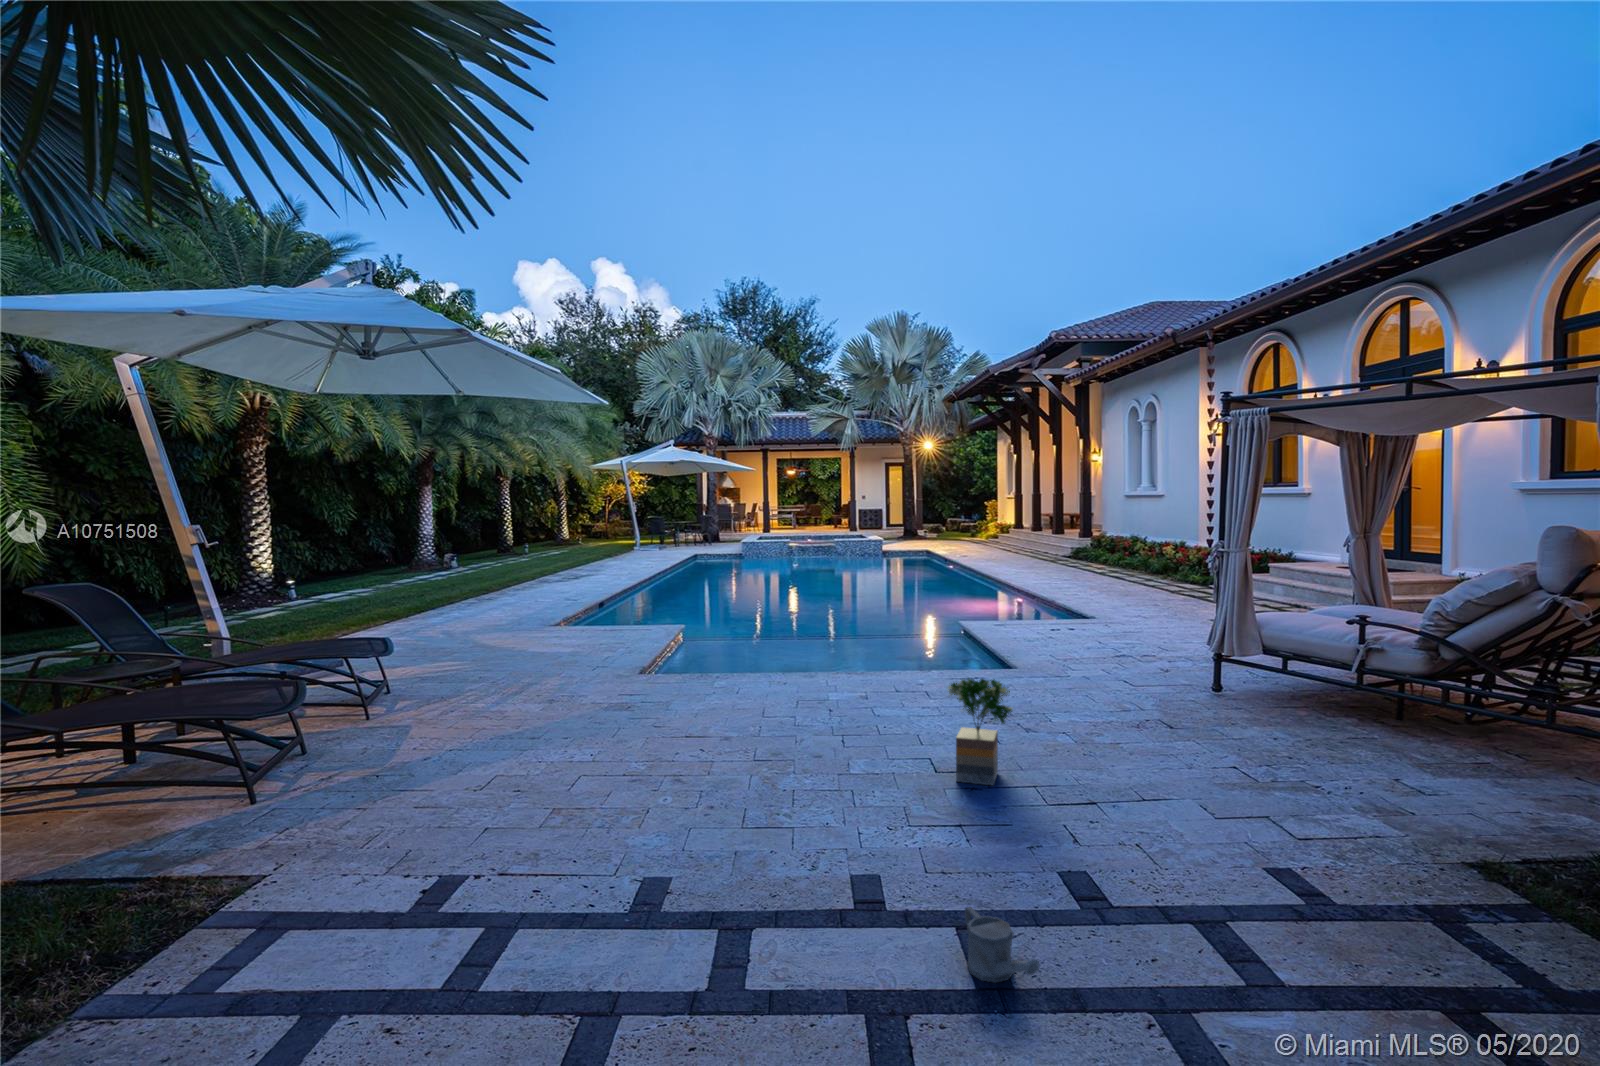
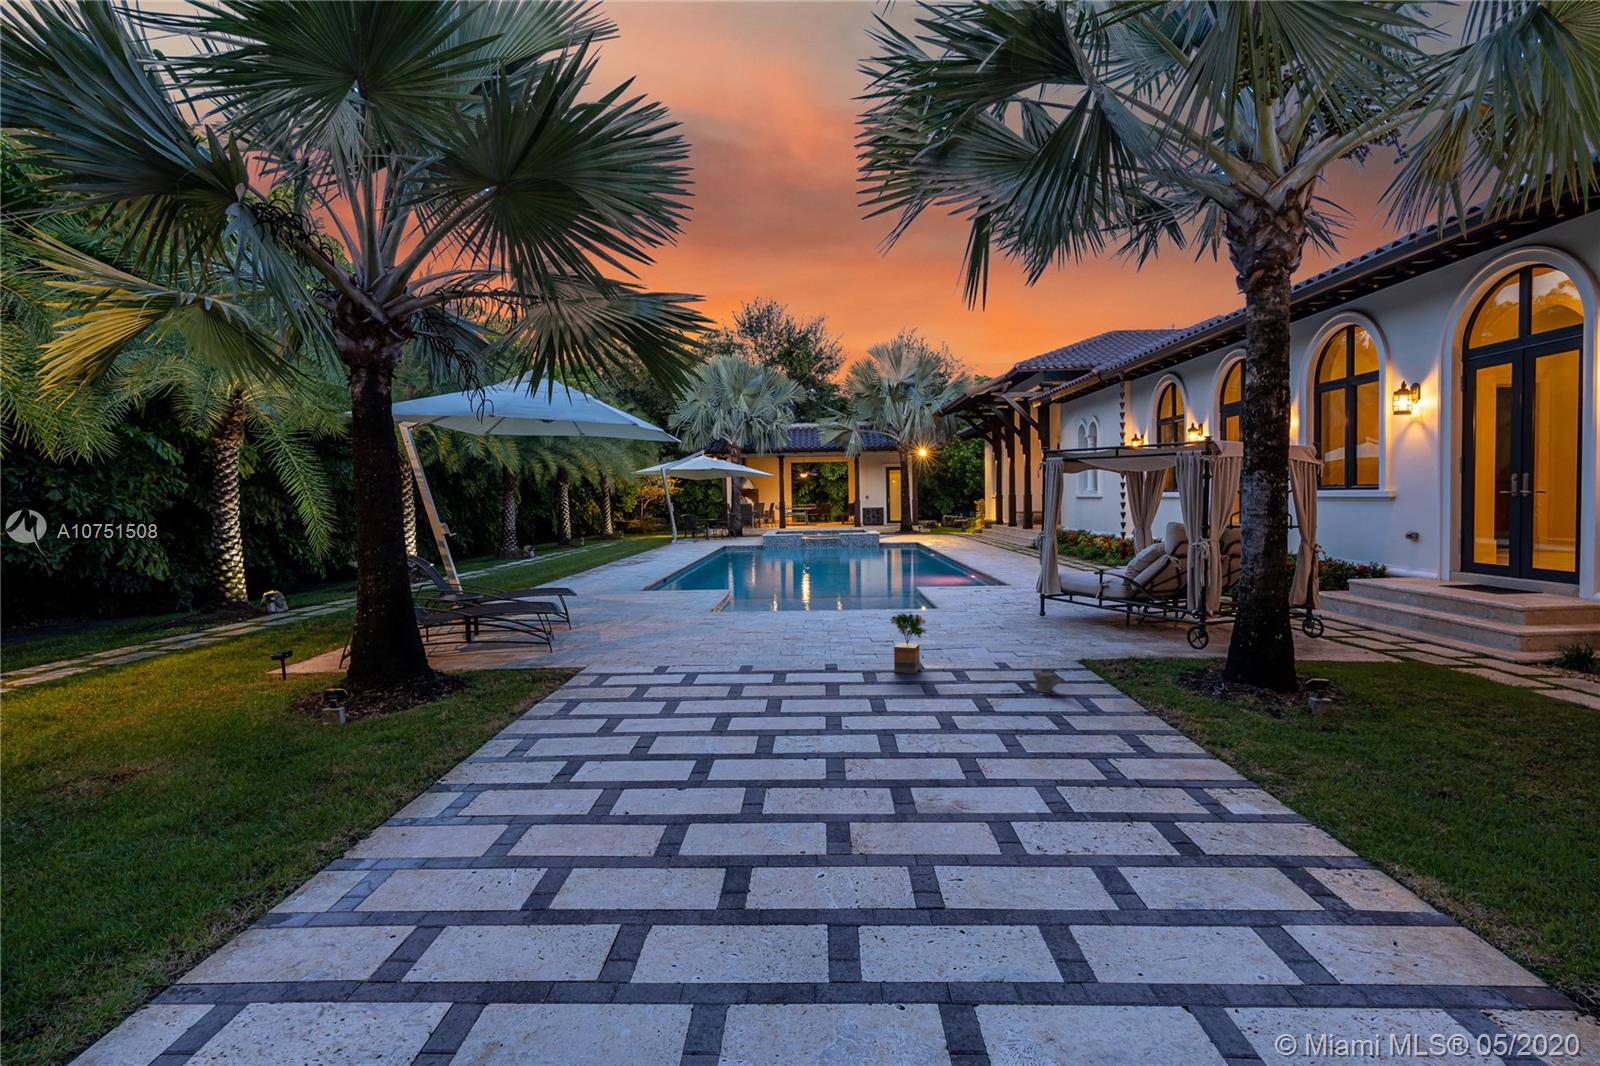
watering can: present [965,907,1039,983] -> present [1033,671,1064,693]

